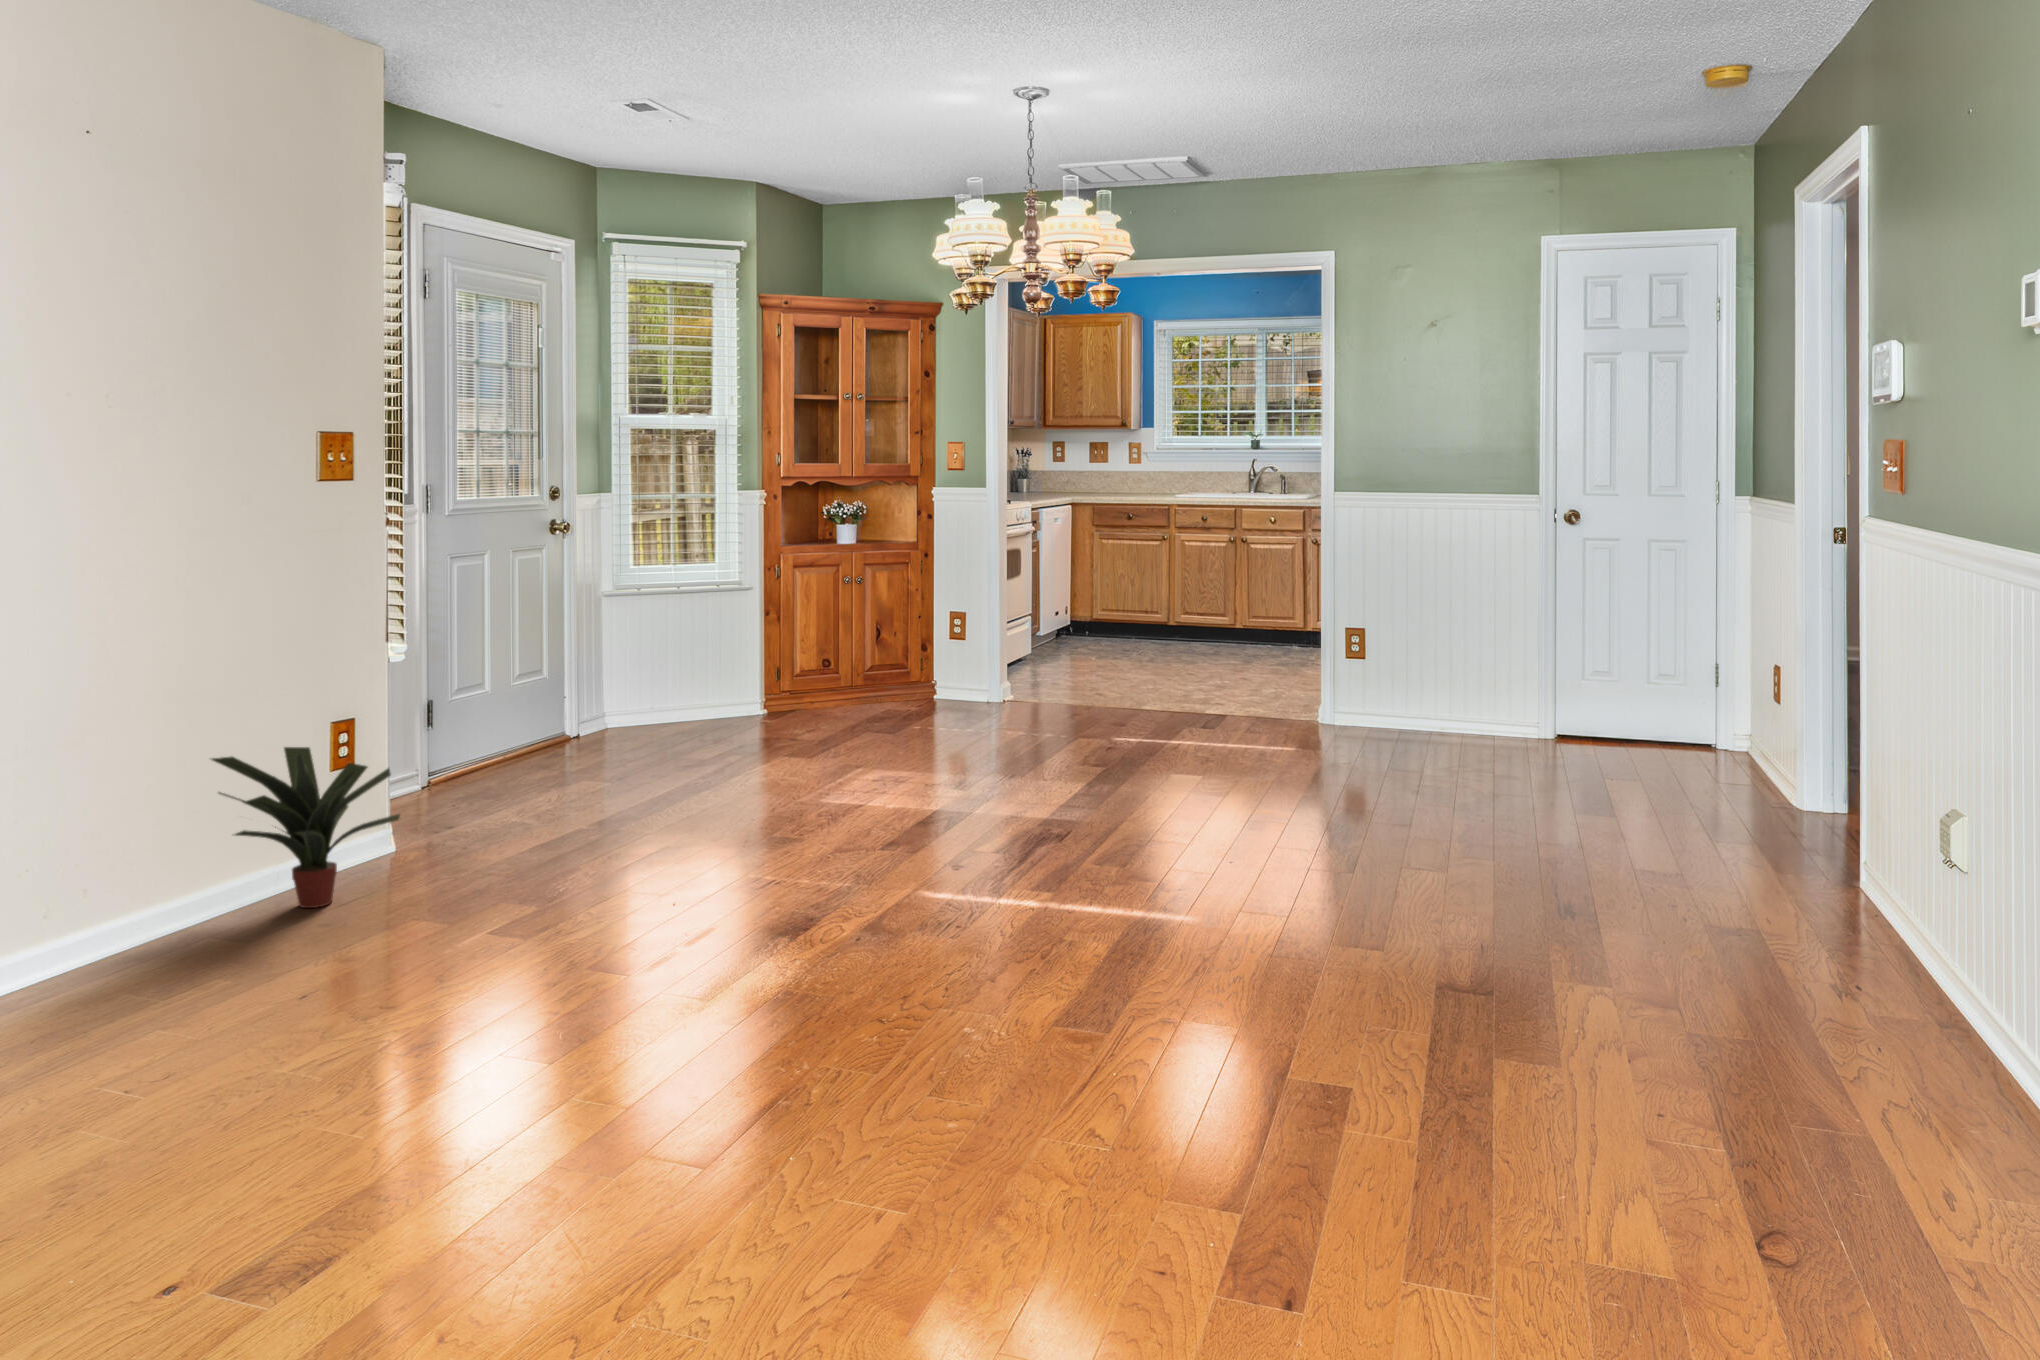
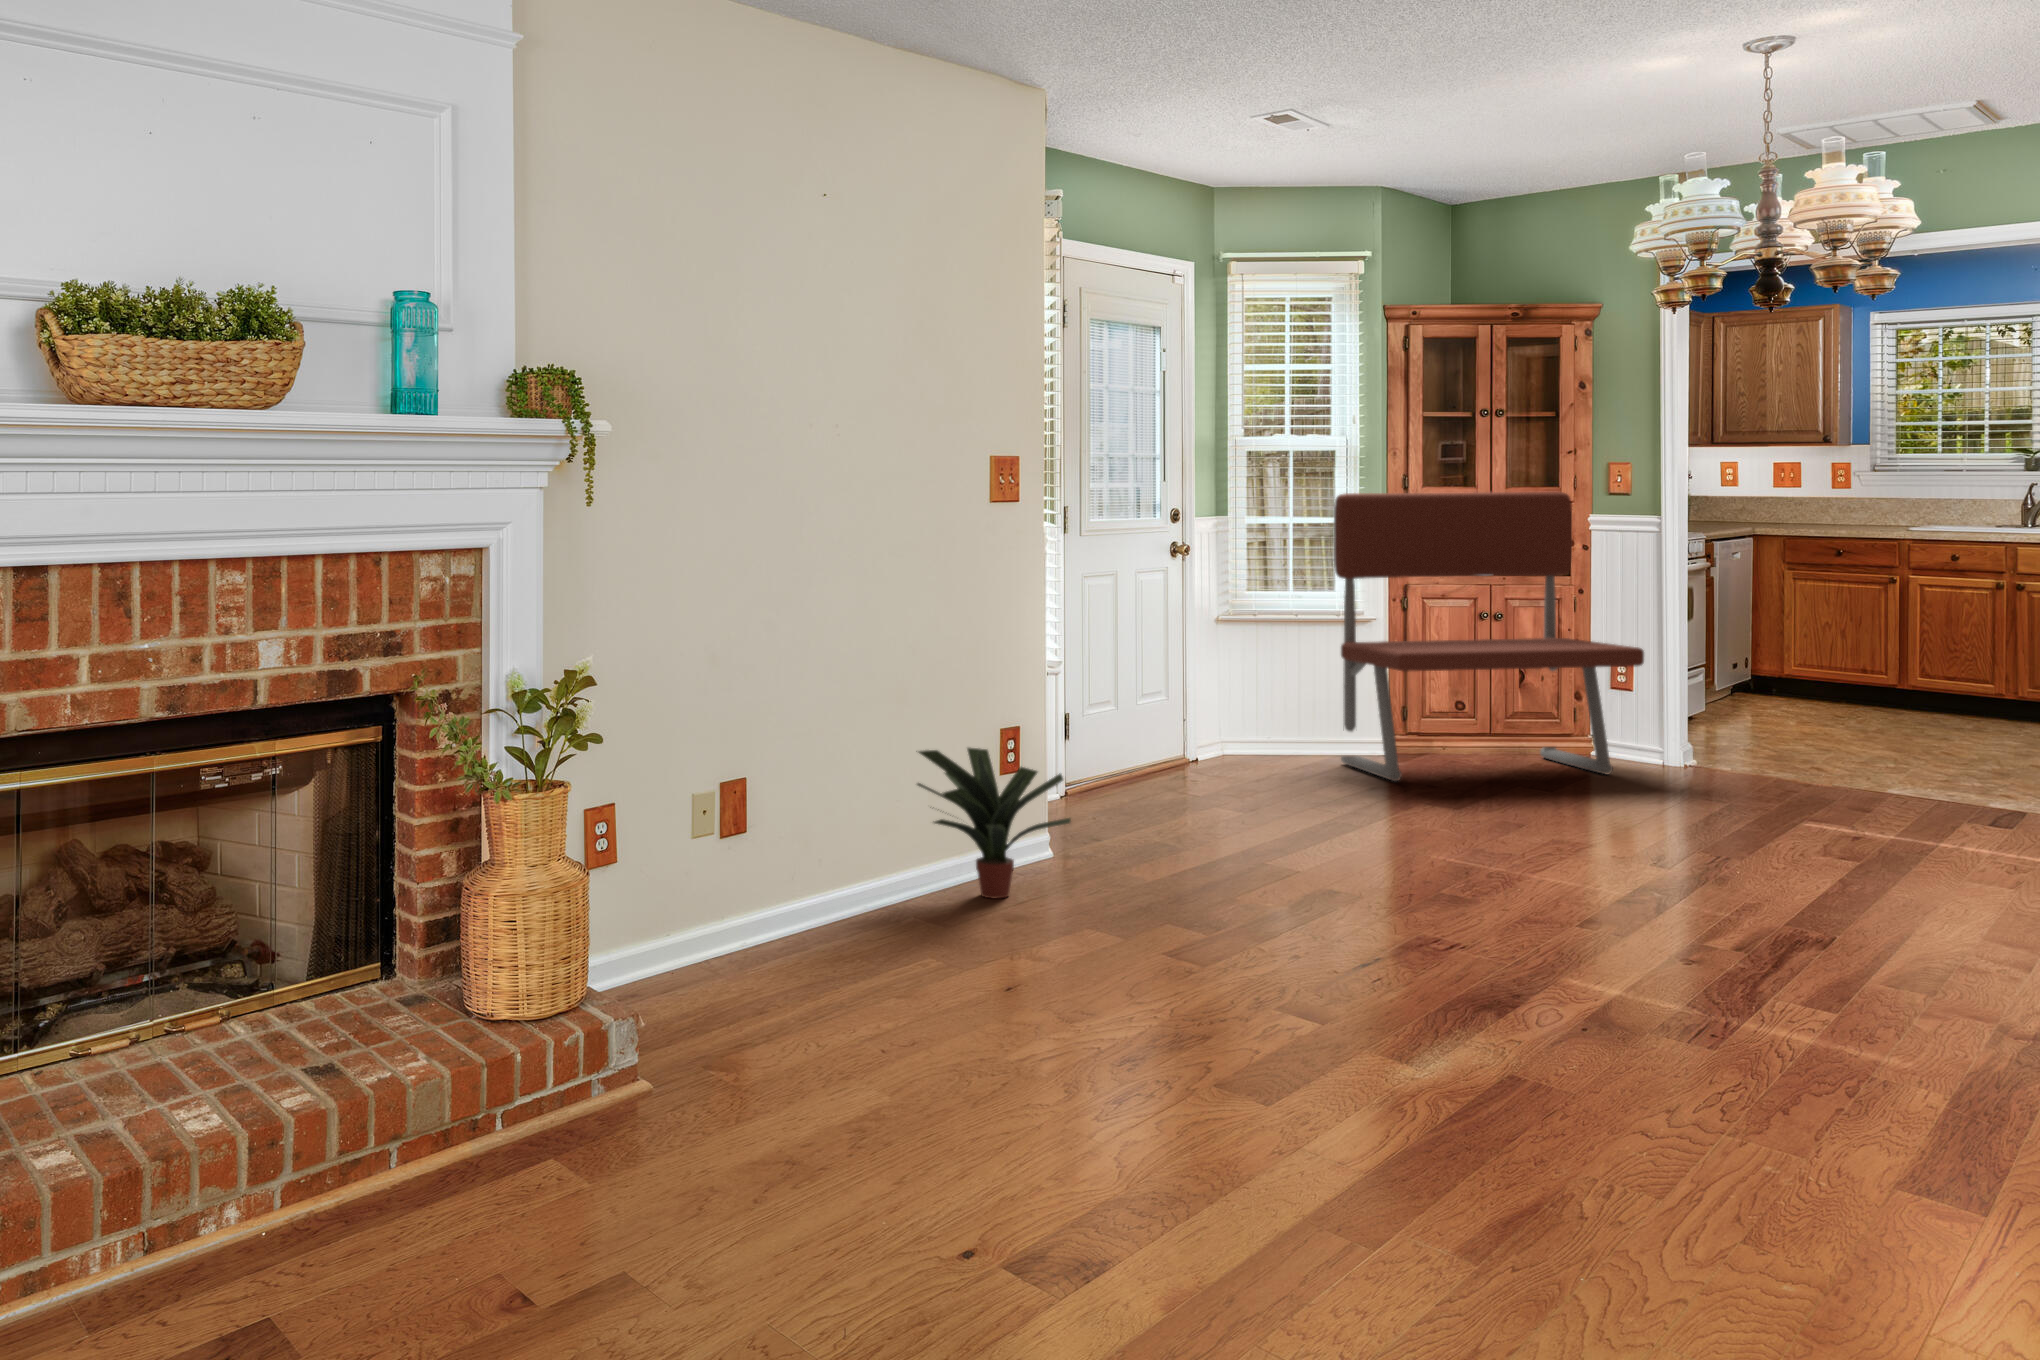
bench: none [710,469,972,737] -> present [1334,492,1644,781]

